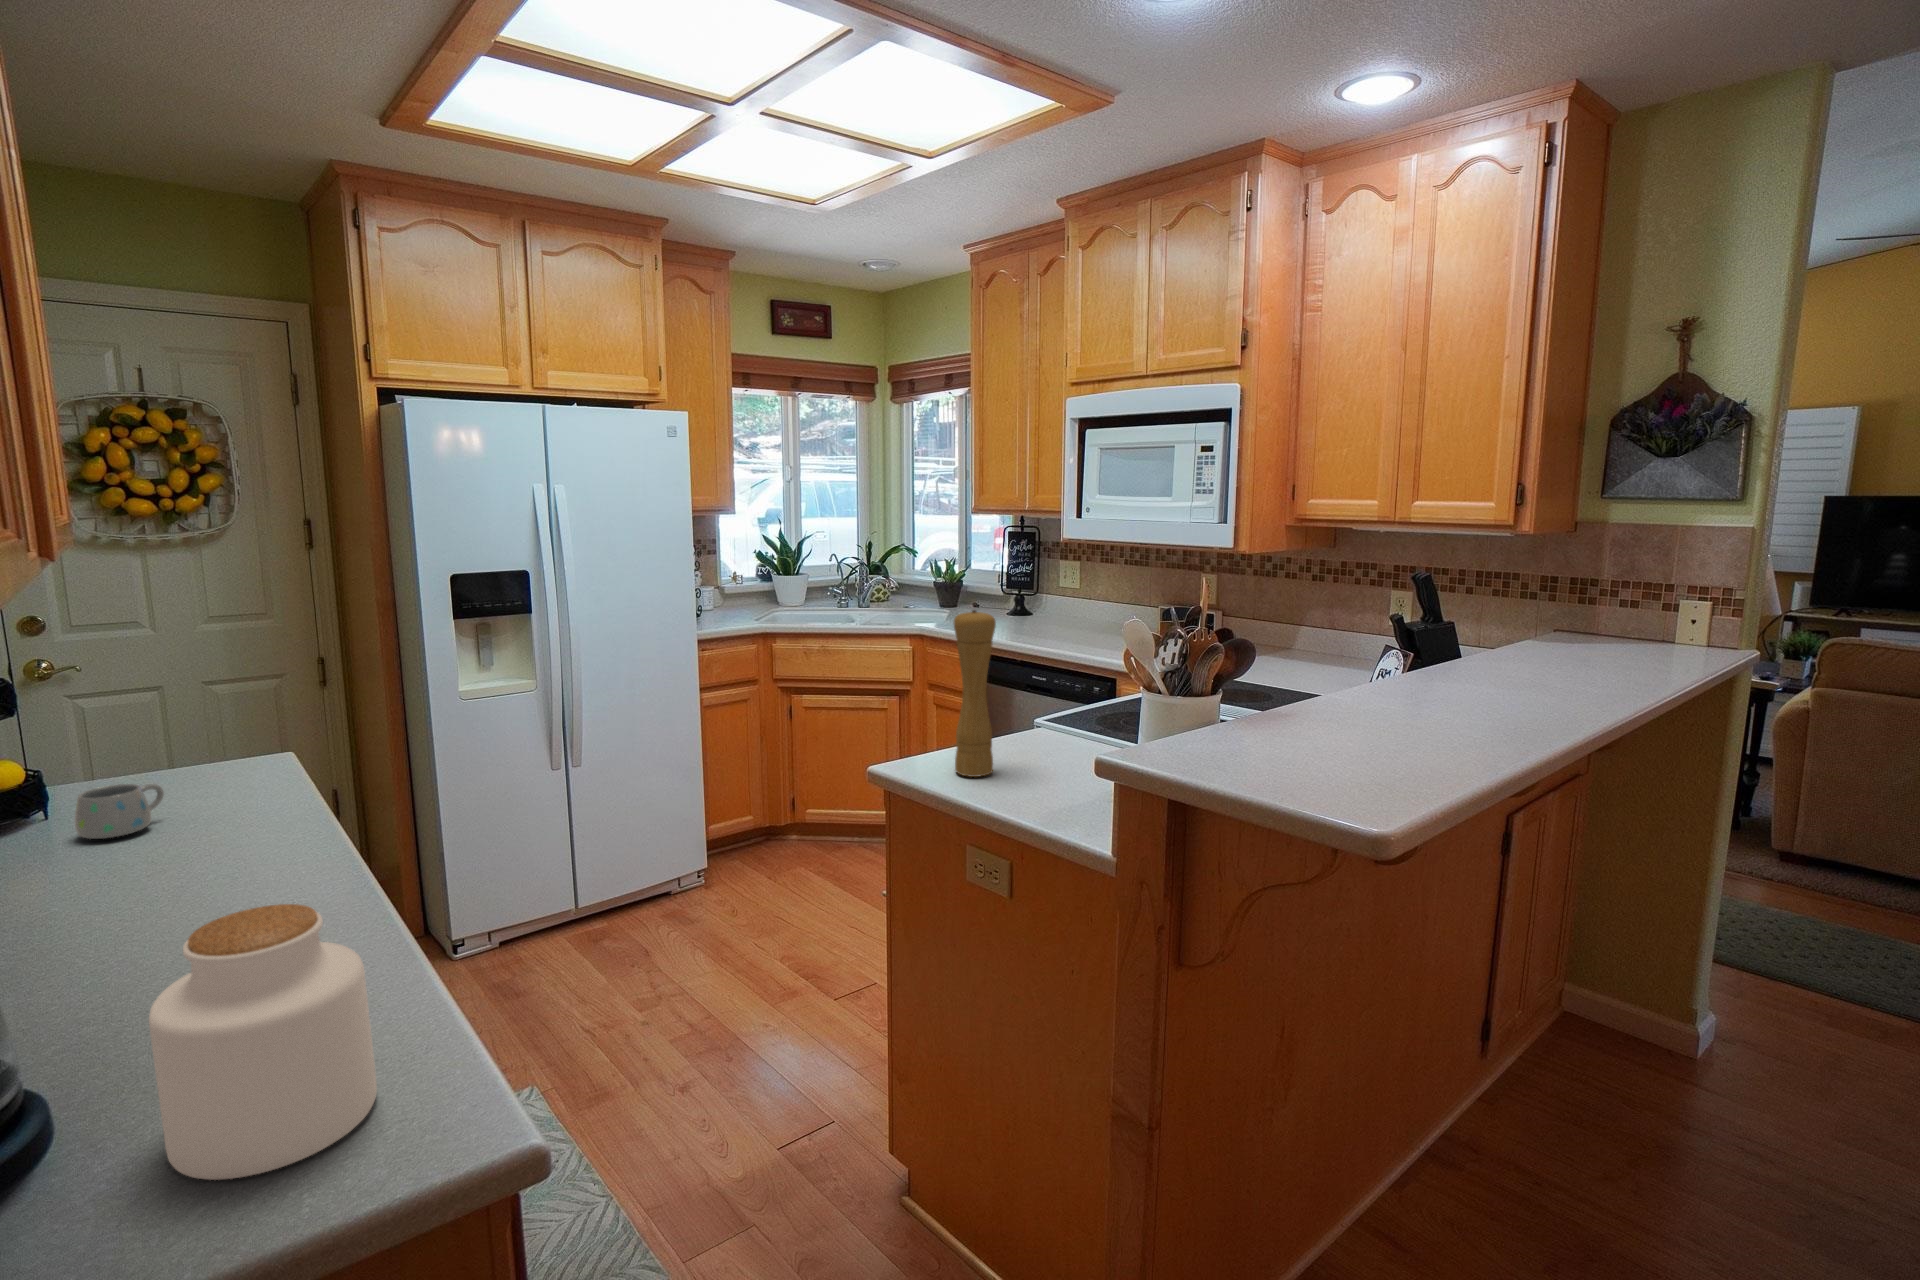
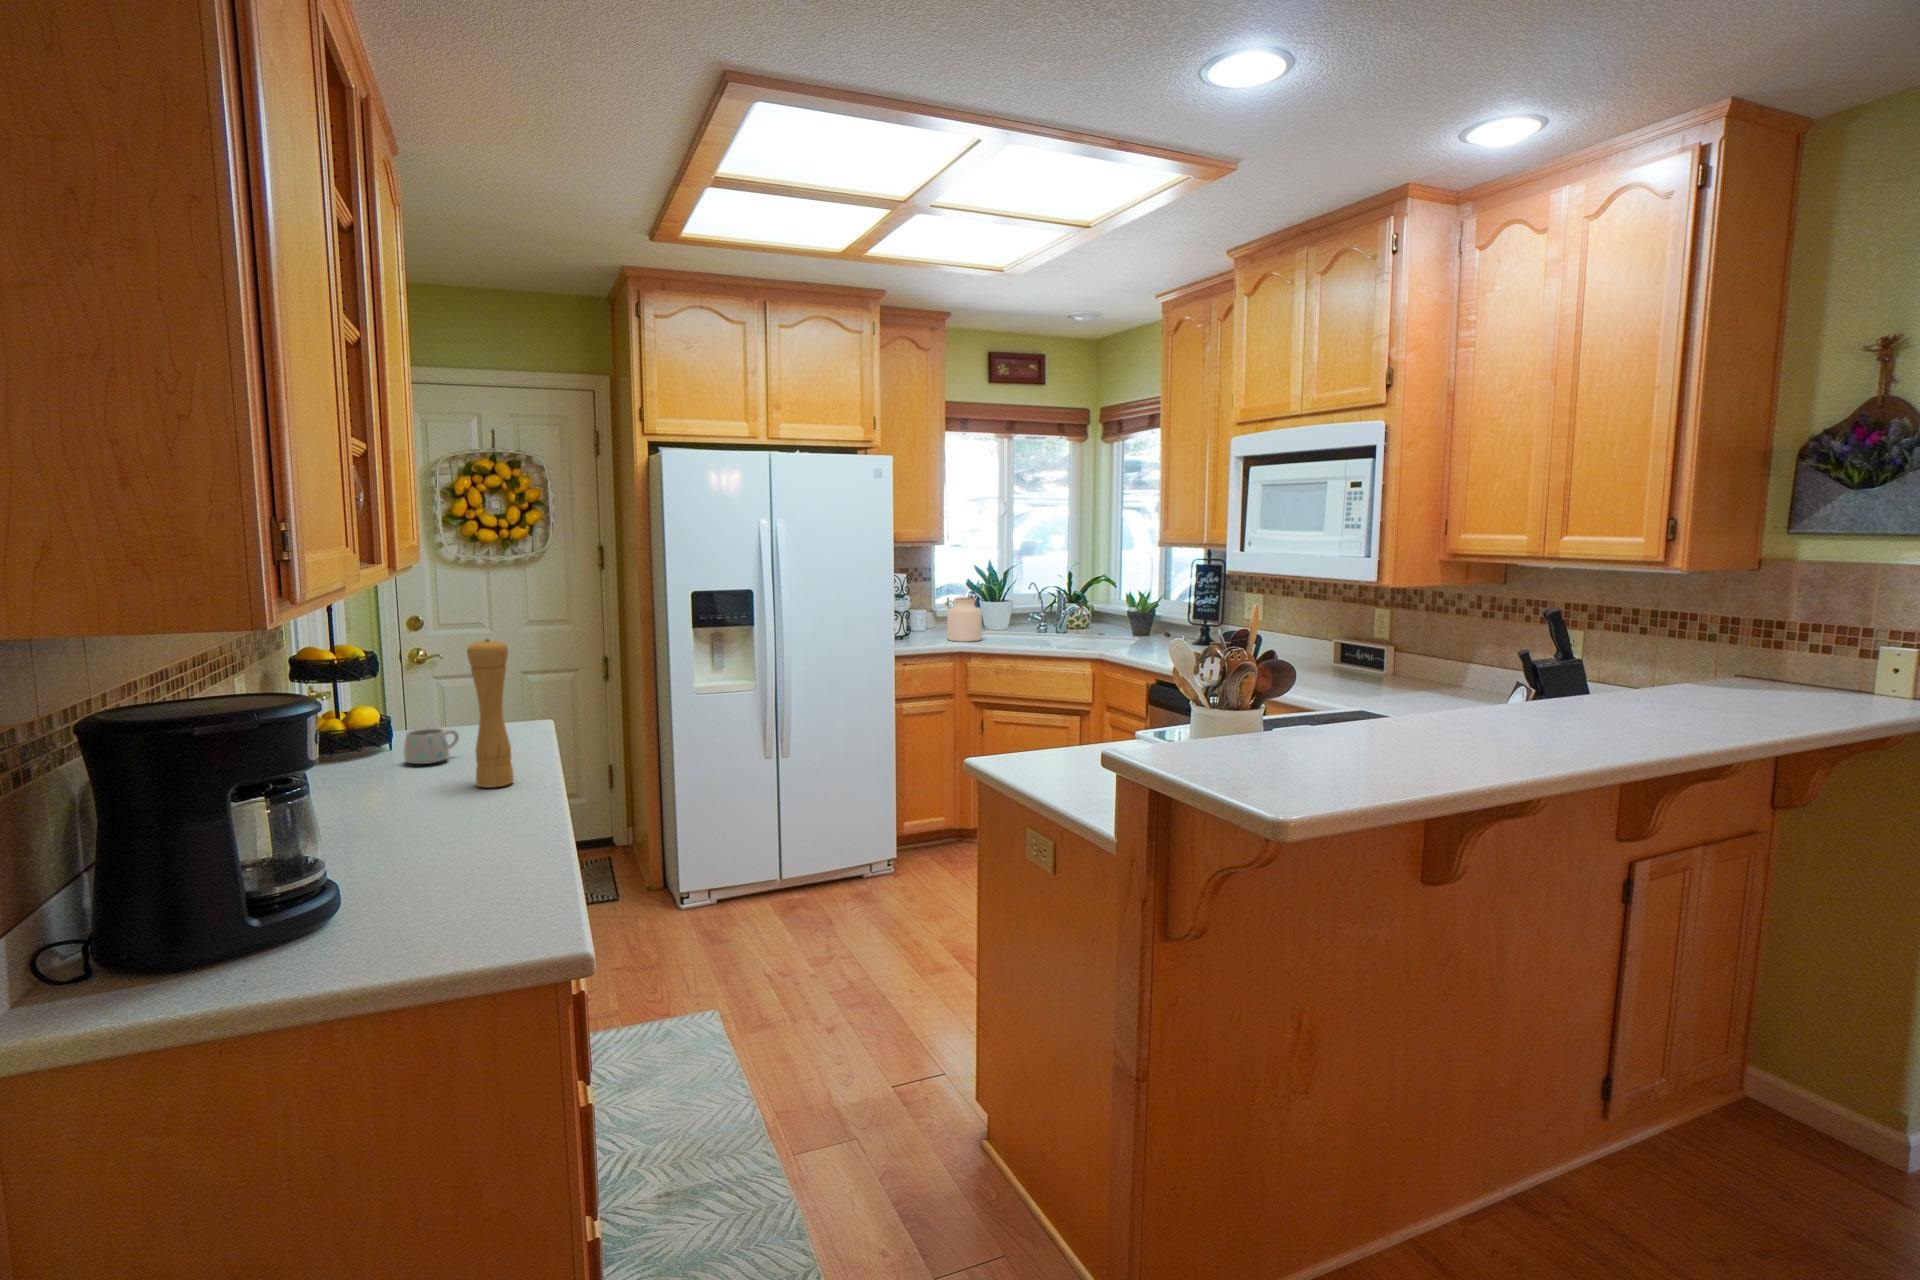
pepper mill: present [953,610,996,777] -> present [467,639,514,787]
jar: present [149,904,377,1180] -> present [947,597,982,642]

